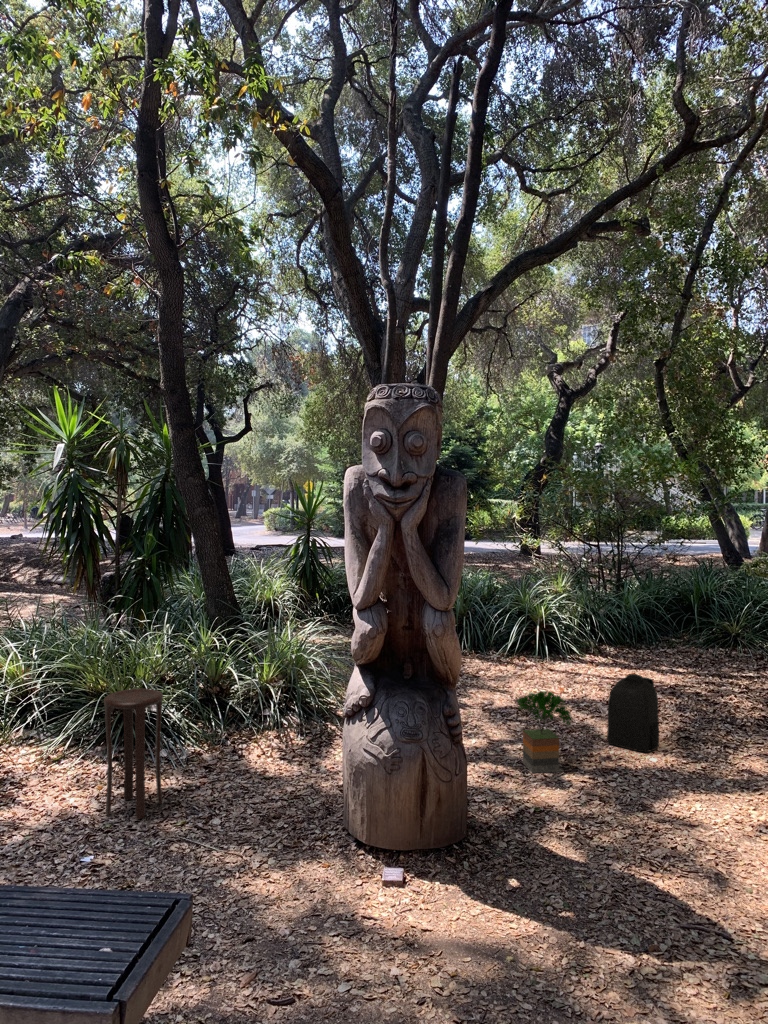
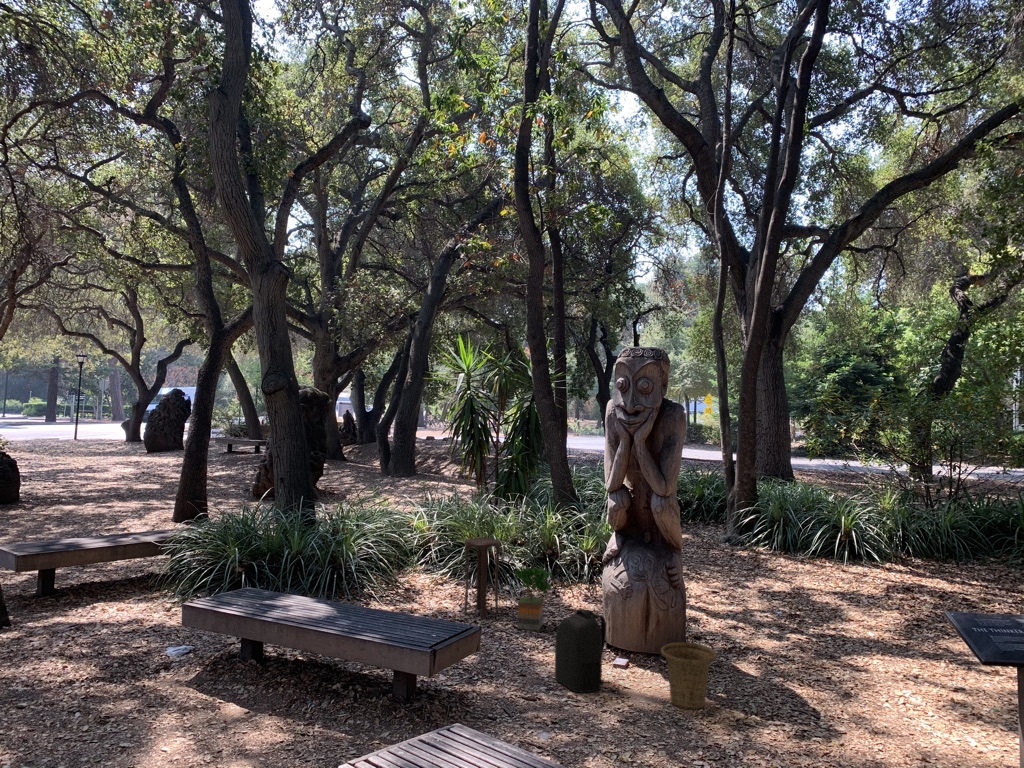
backpack: present [607,674,659,752] -> present [555,609,606,692]
potted tree: present [518,691,572,773] -> present [515,567,551,630]
basket: none [485,842,574,960] -> present [661,643,717,710]

